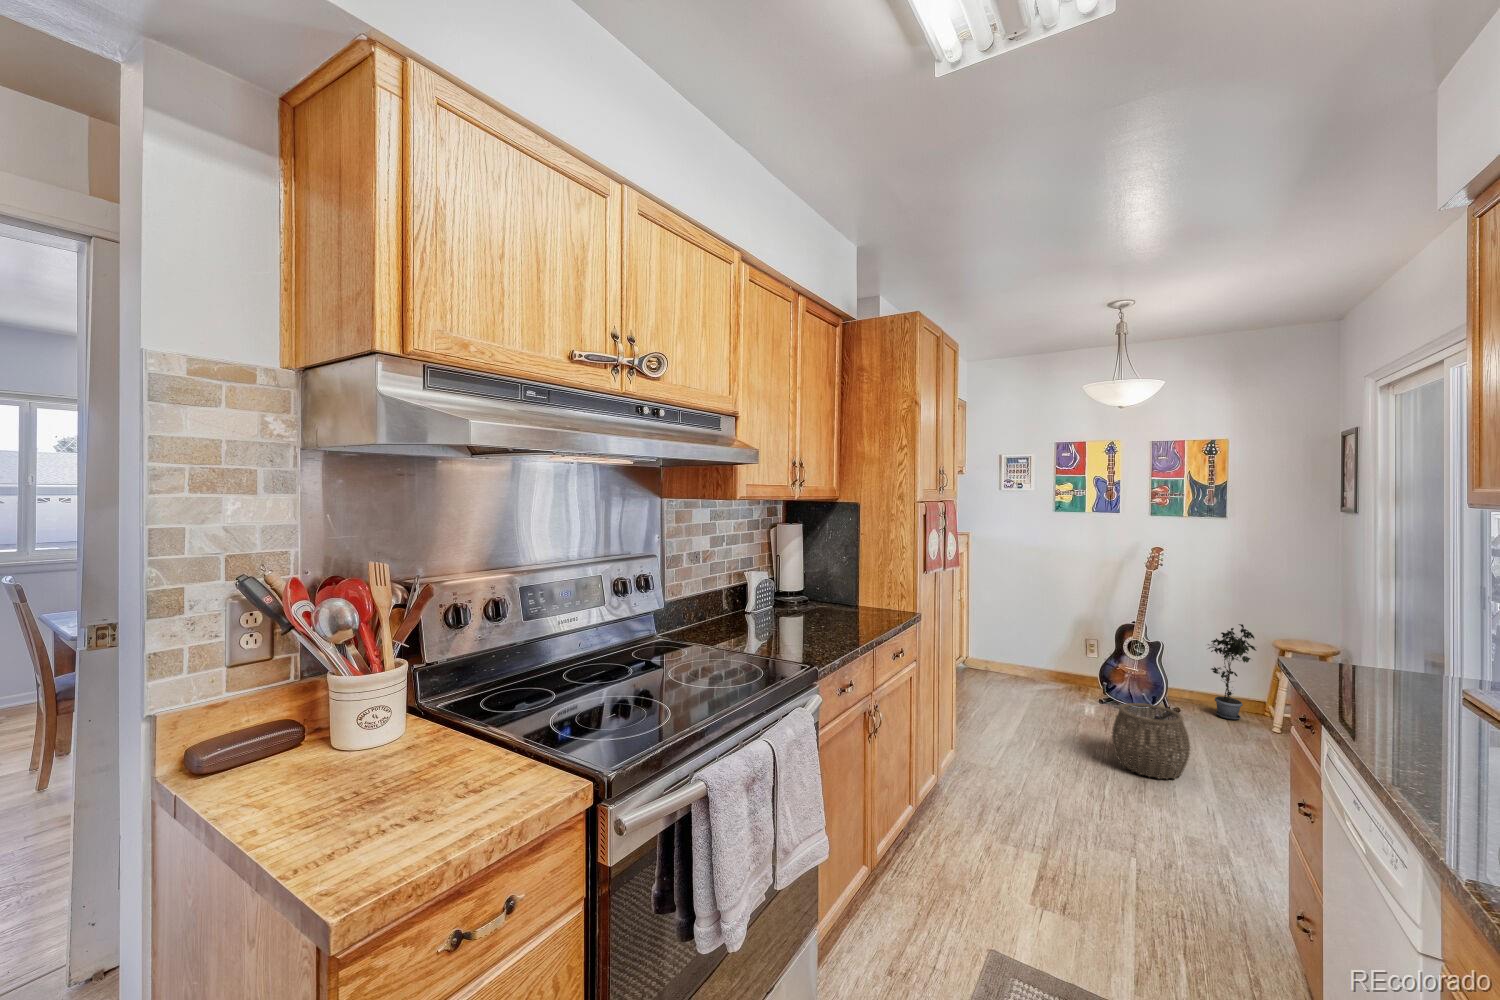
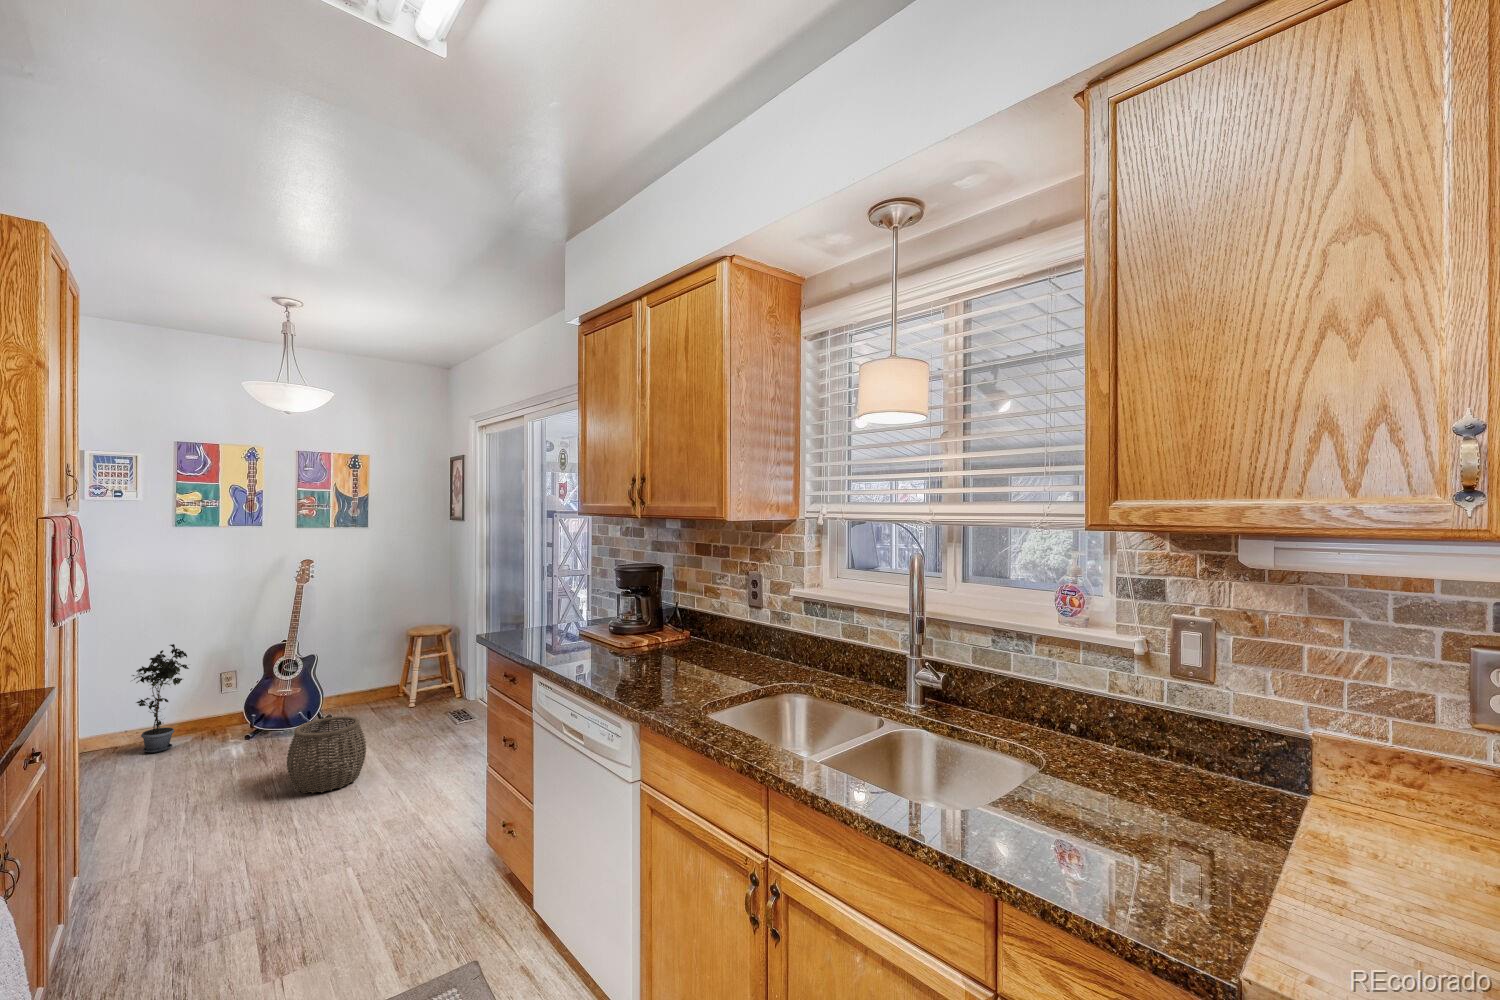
potted plant: present [1208,624,1256,720] -> present [133,644,189,753]

